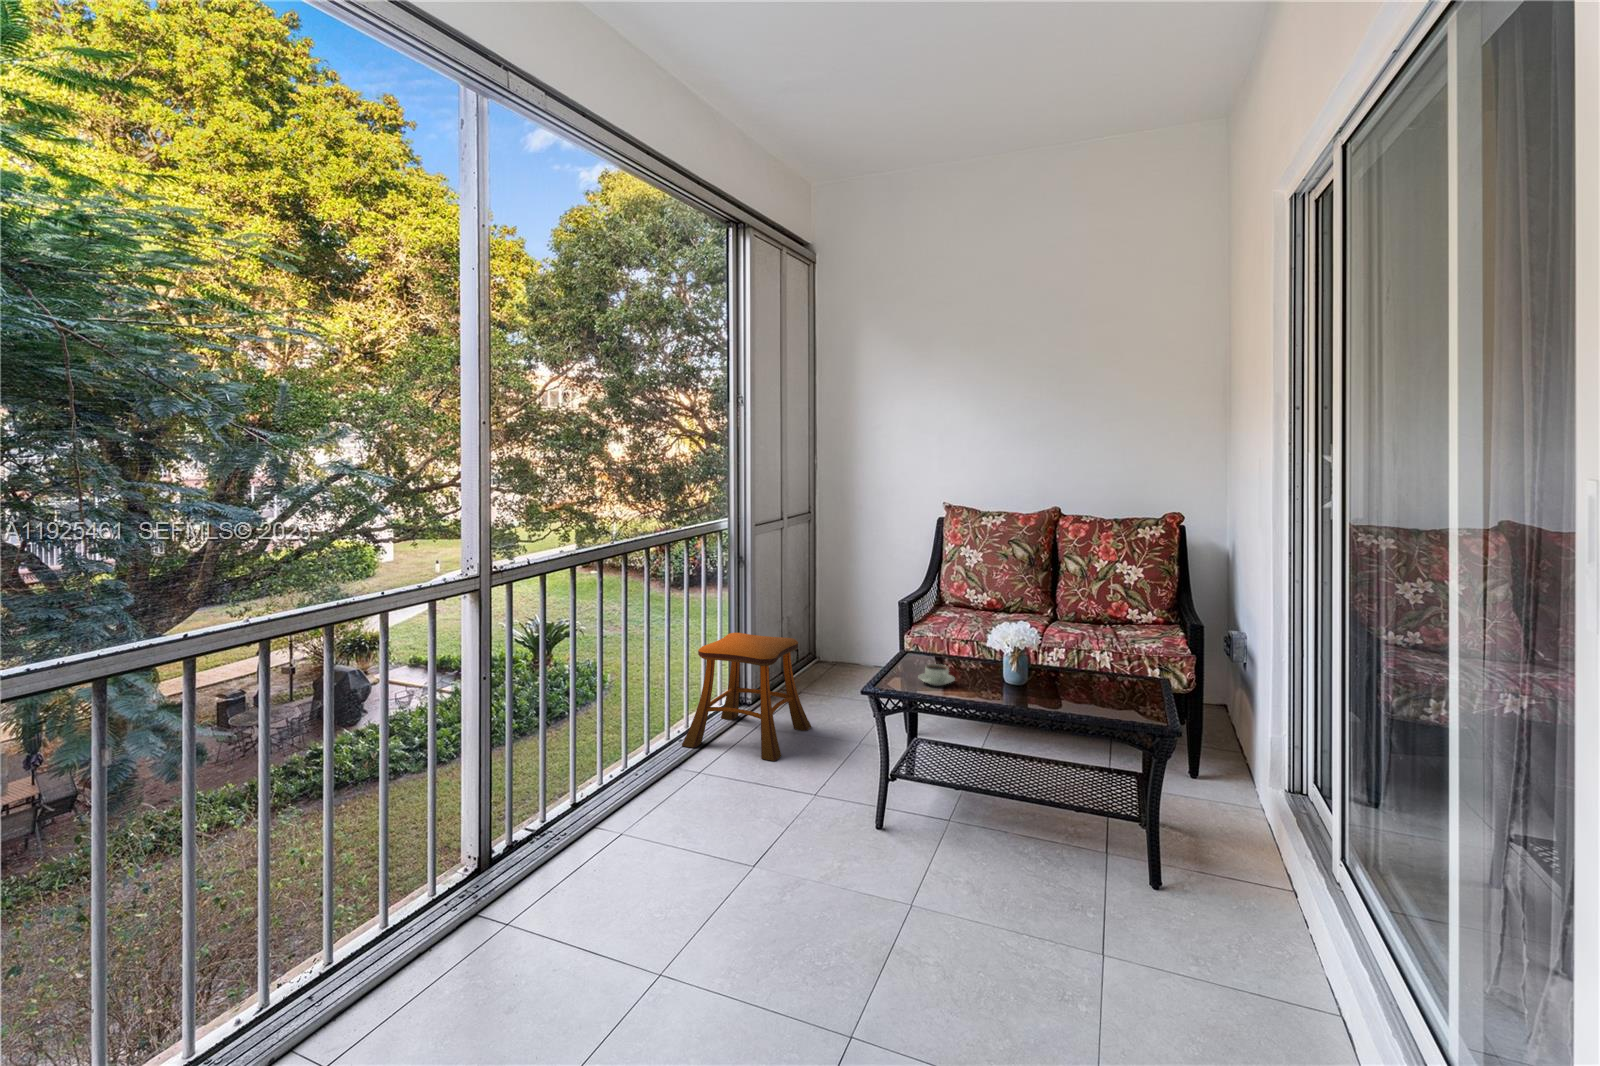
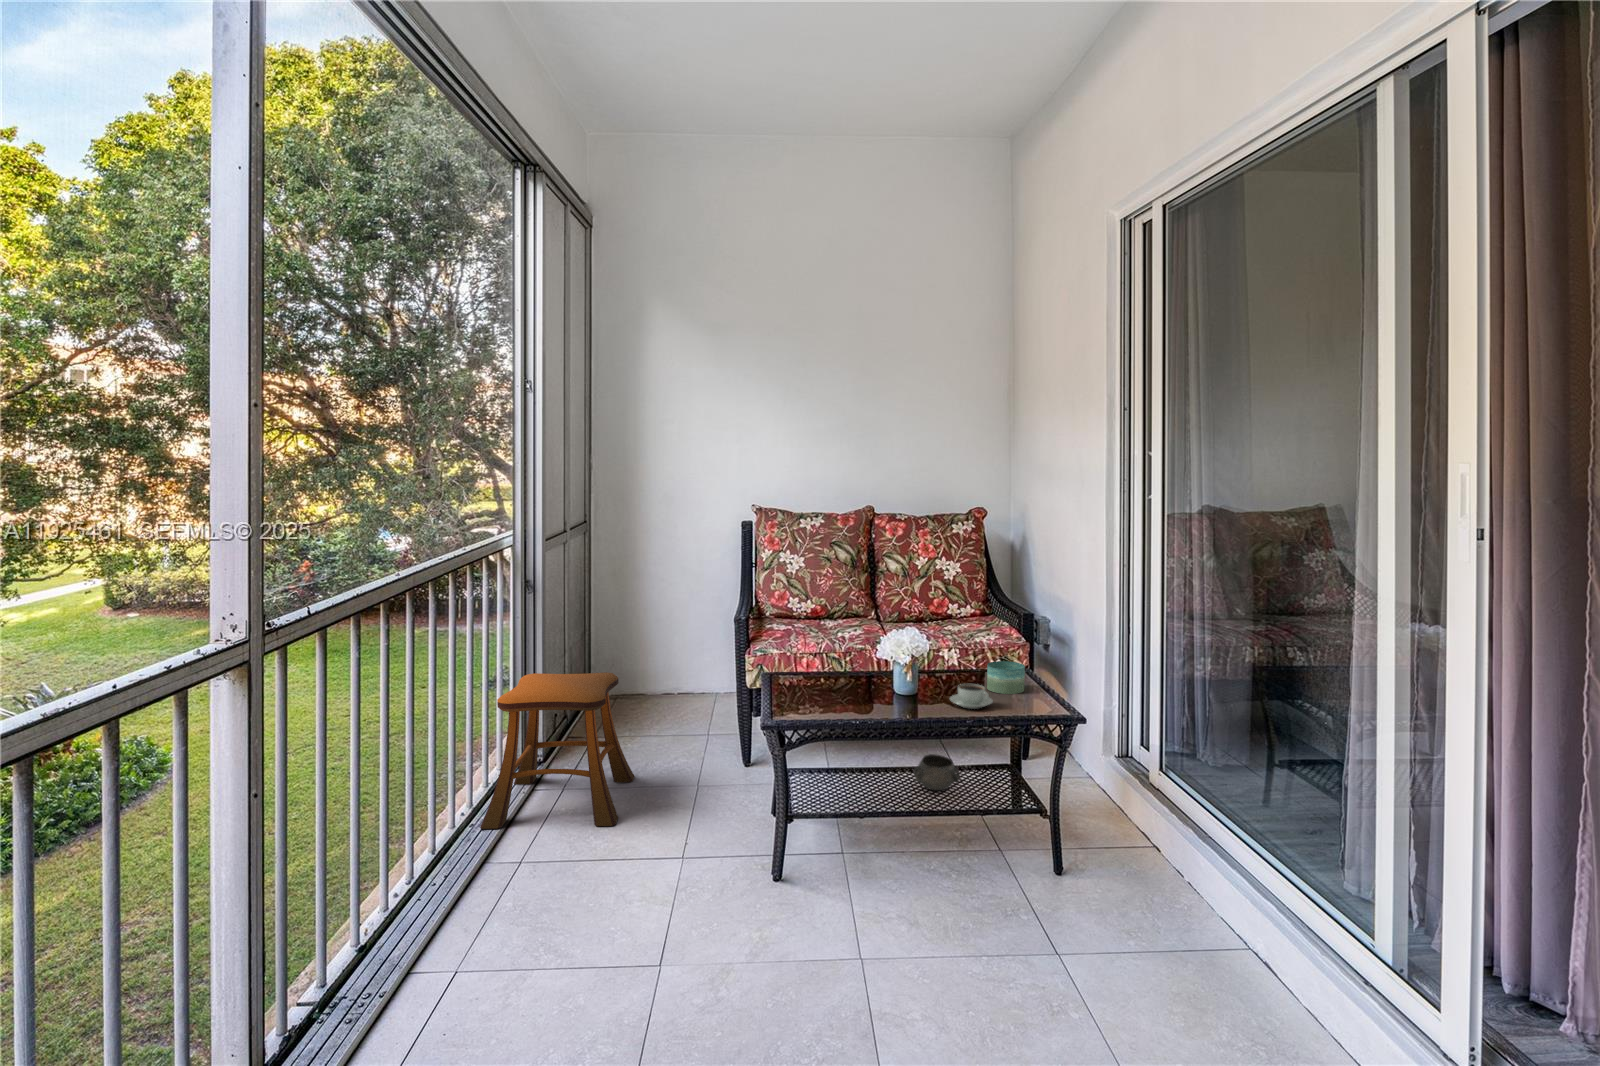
coffee cup: present [918,664,955,686] -> present [950,684,993,709]
candle: none [1104,665,1144,699] -> present [987,661,1025,694]
decorative bowl: none [1026,745,1070,780] -> present [914,754,960,791]

